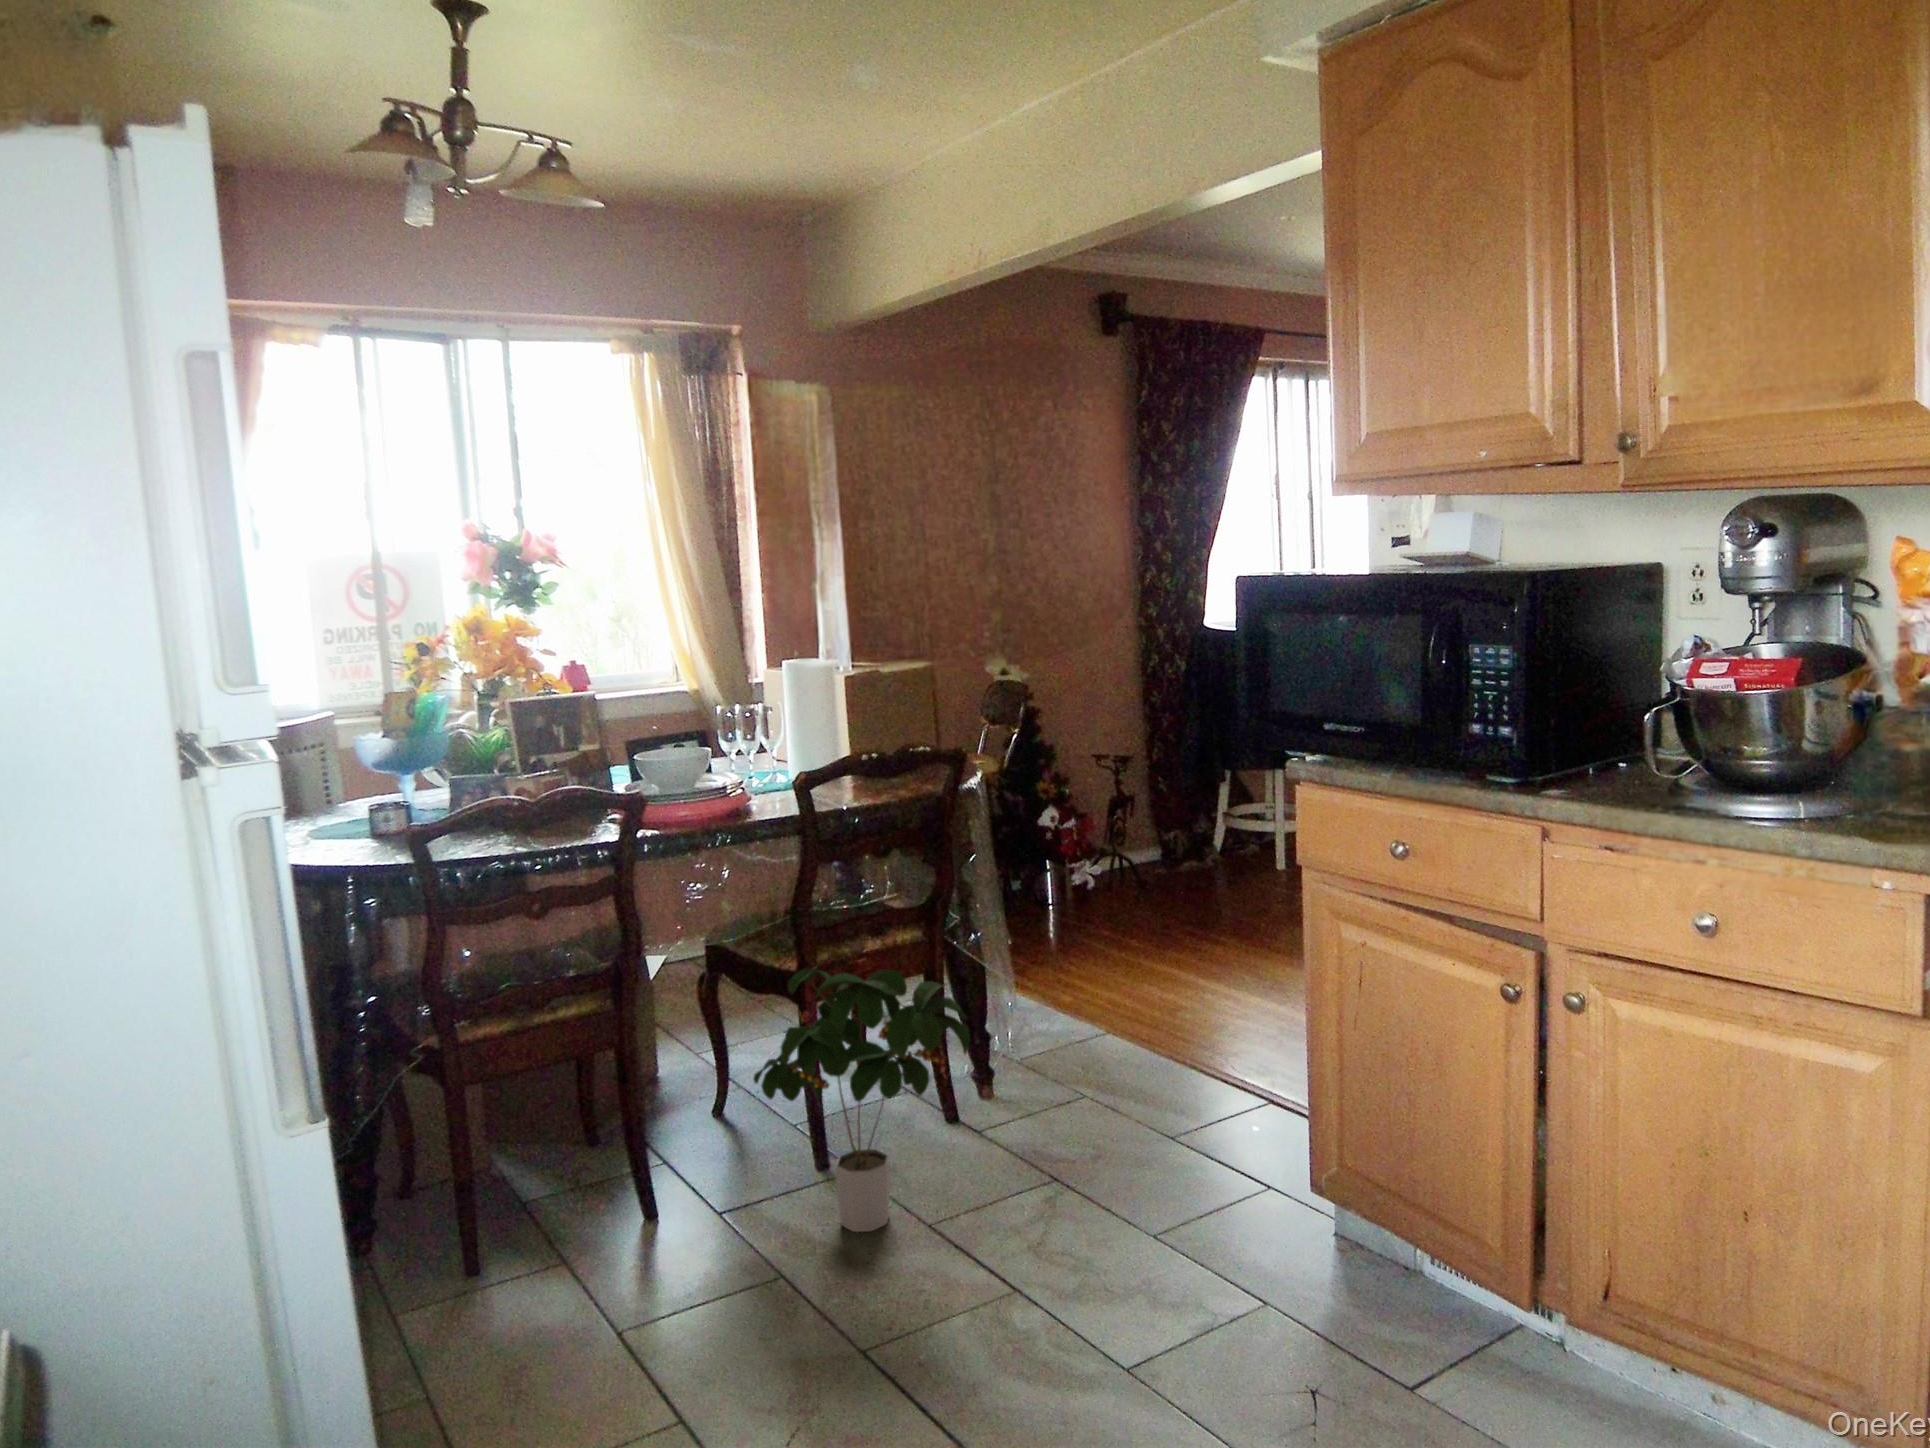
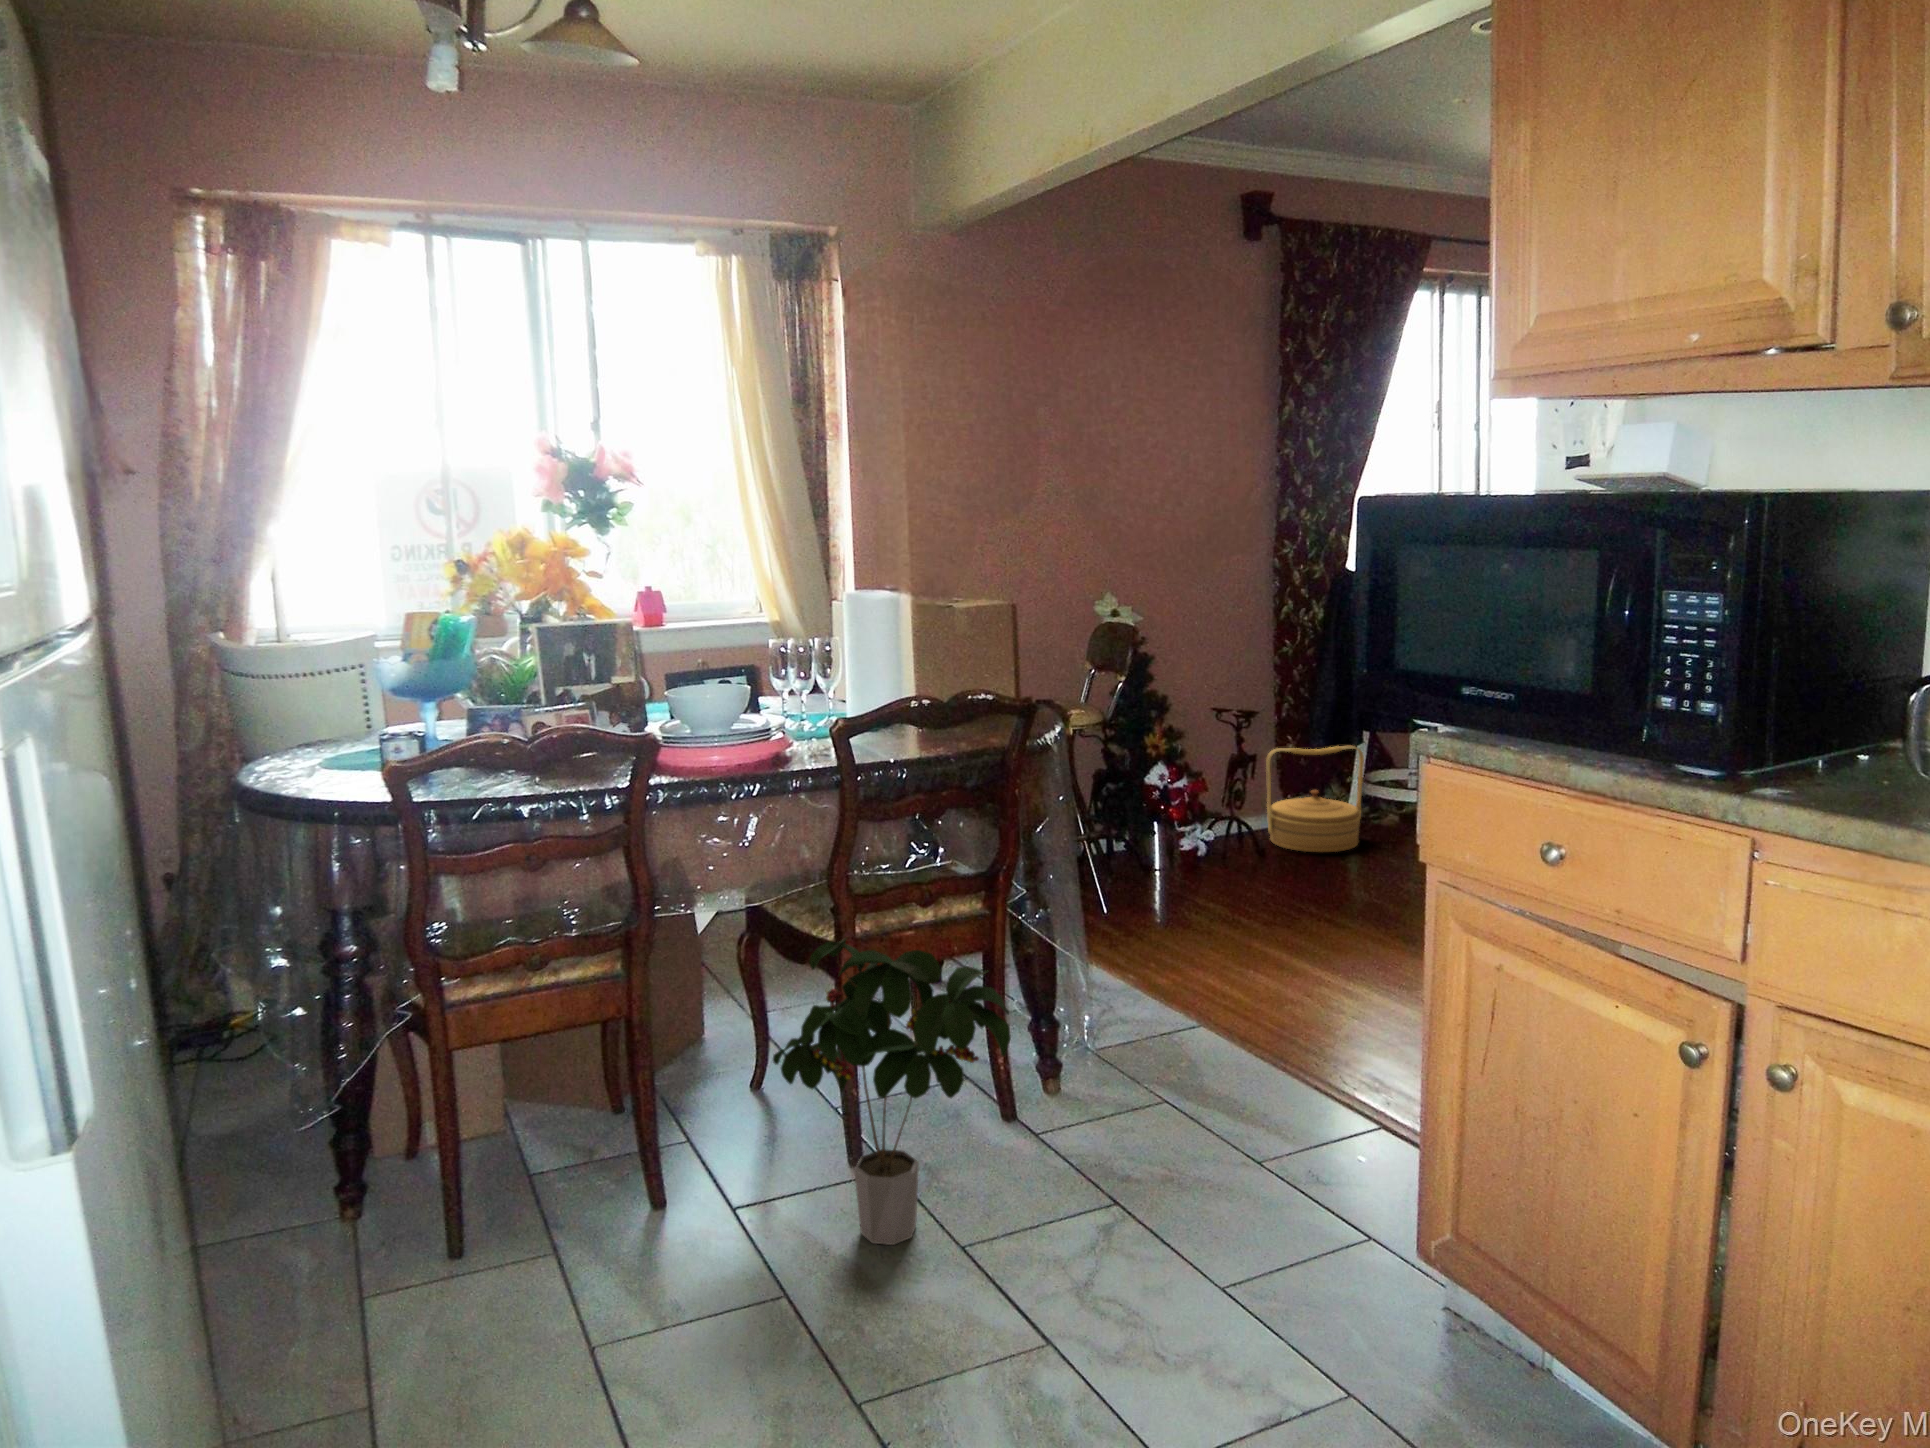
basket: none [1143,784,1228,881] -> present [1266,746,1364,853]

